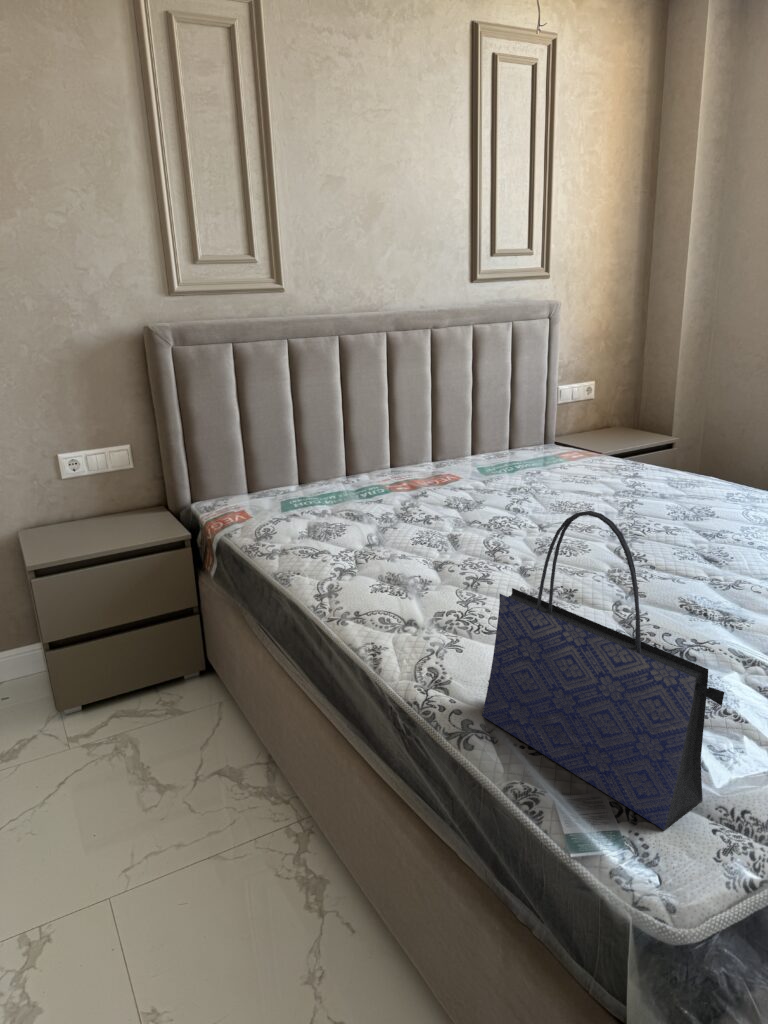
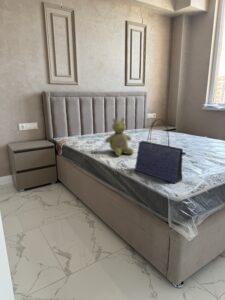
stuffed bear: none [369,450,488,617] -> present [105,118,133,156]

